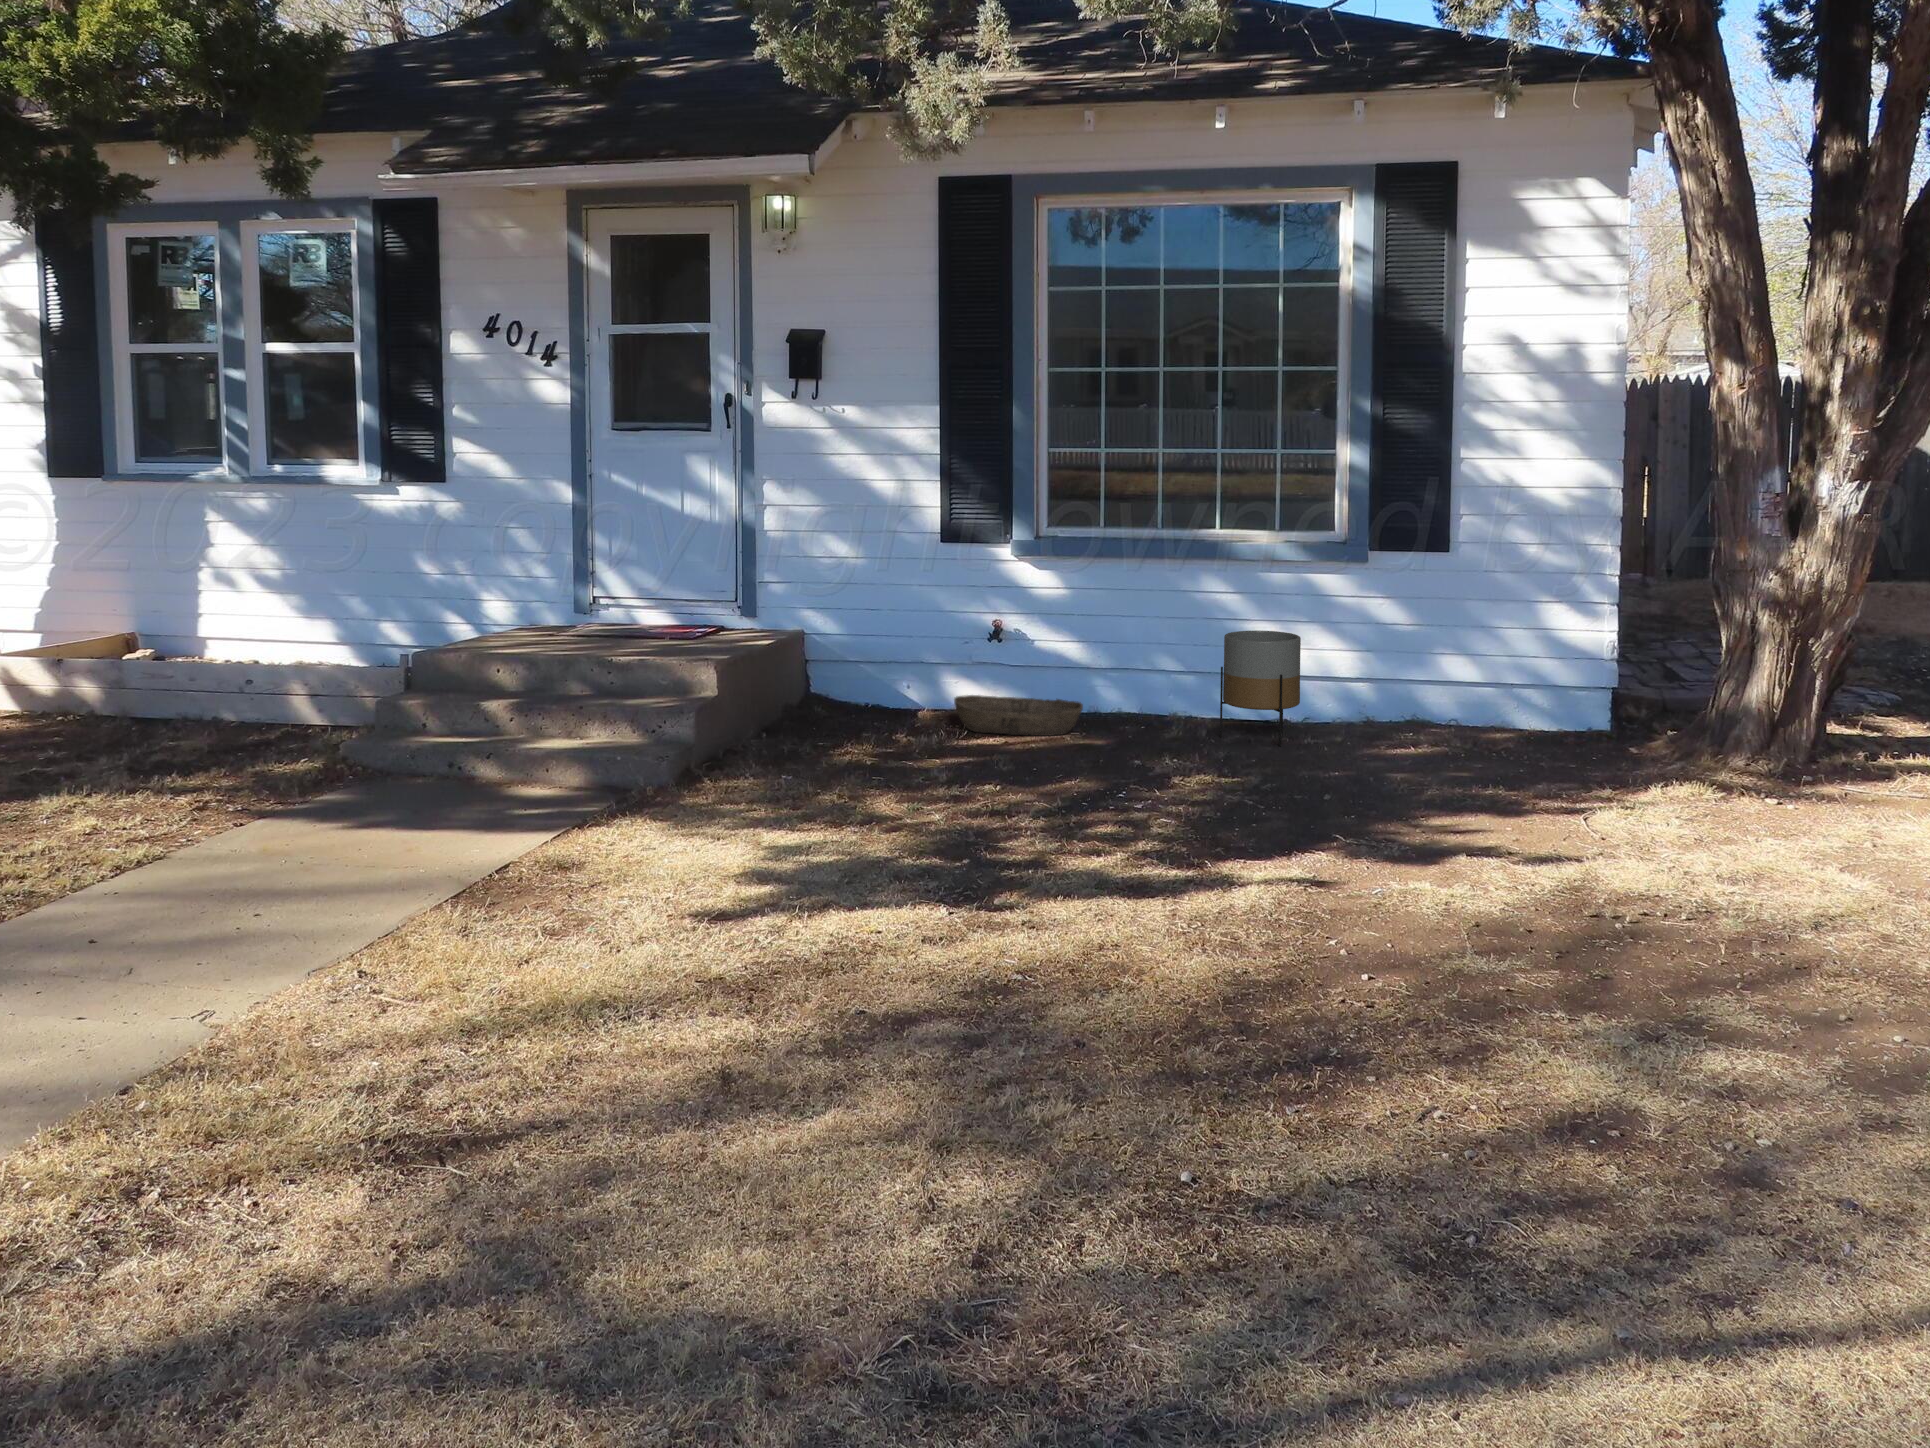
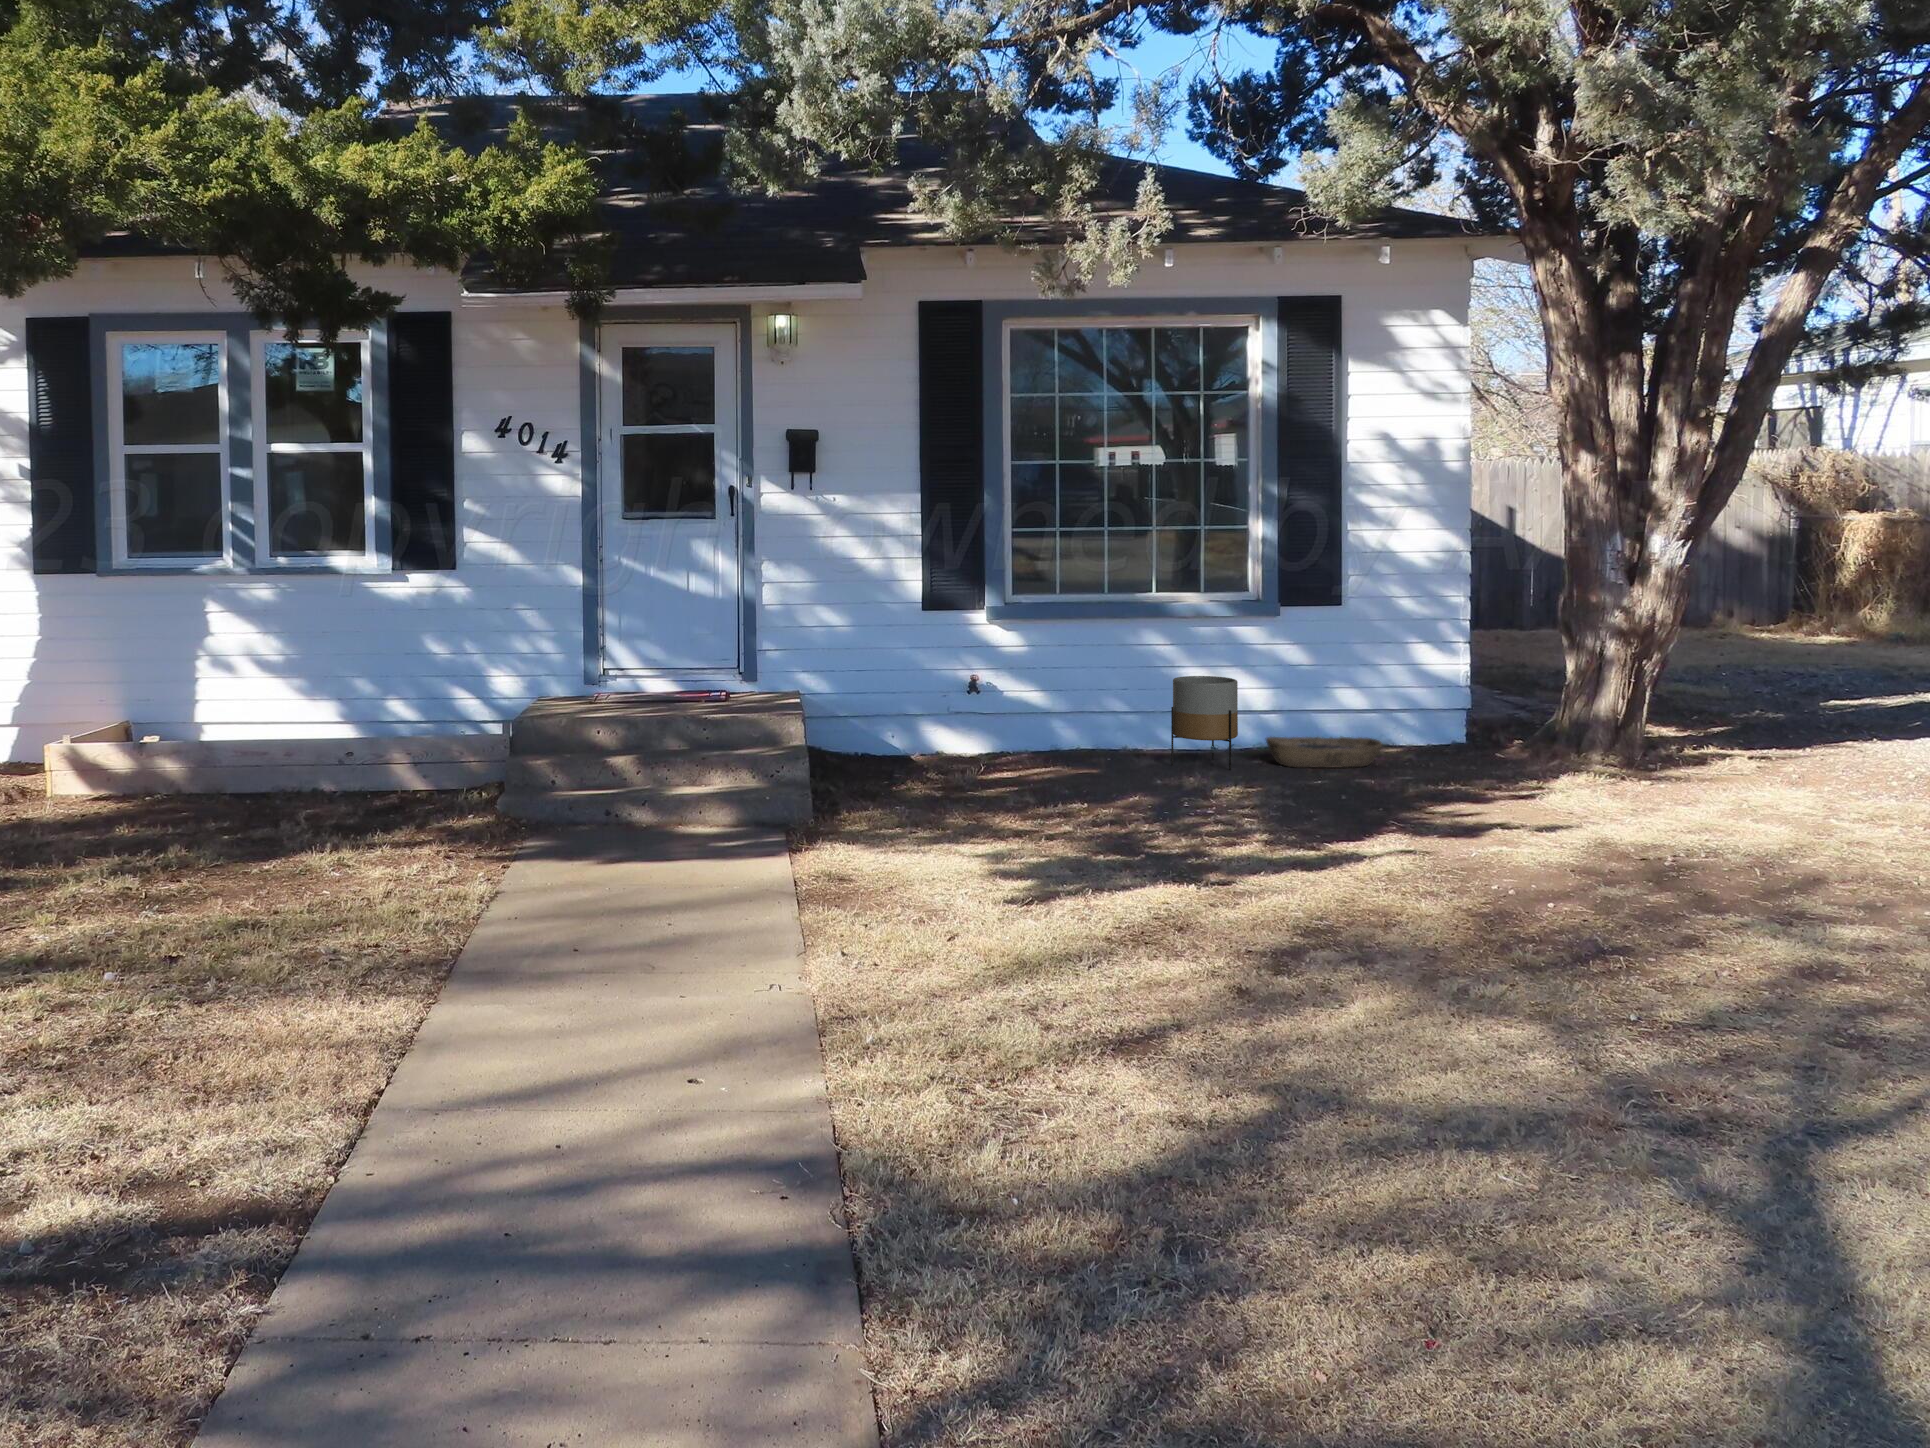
basket: present [954,695,1083,736] -> present [1266,737,1382,768]

